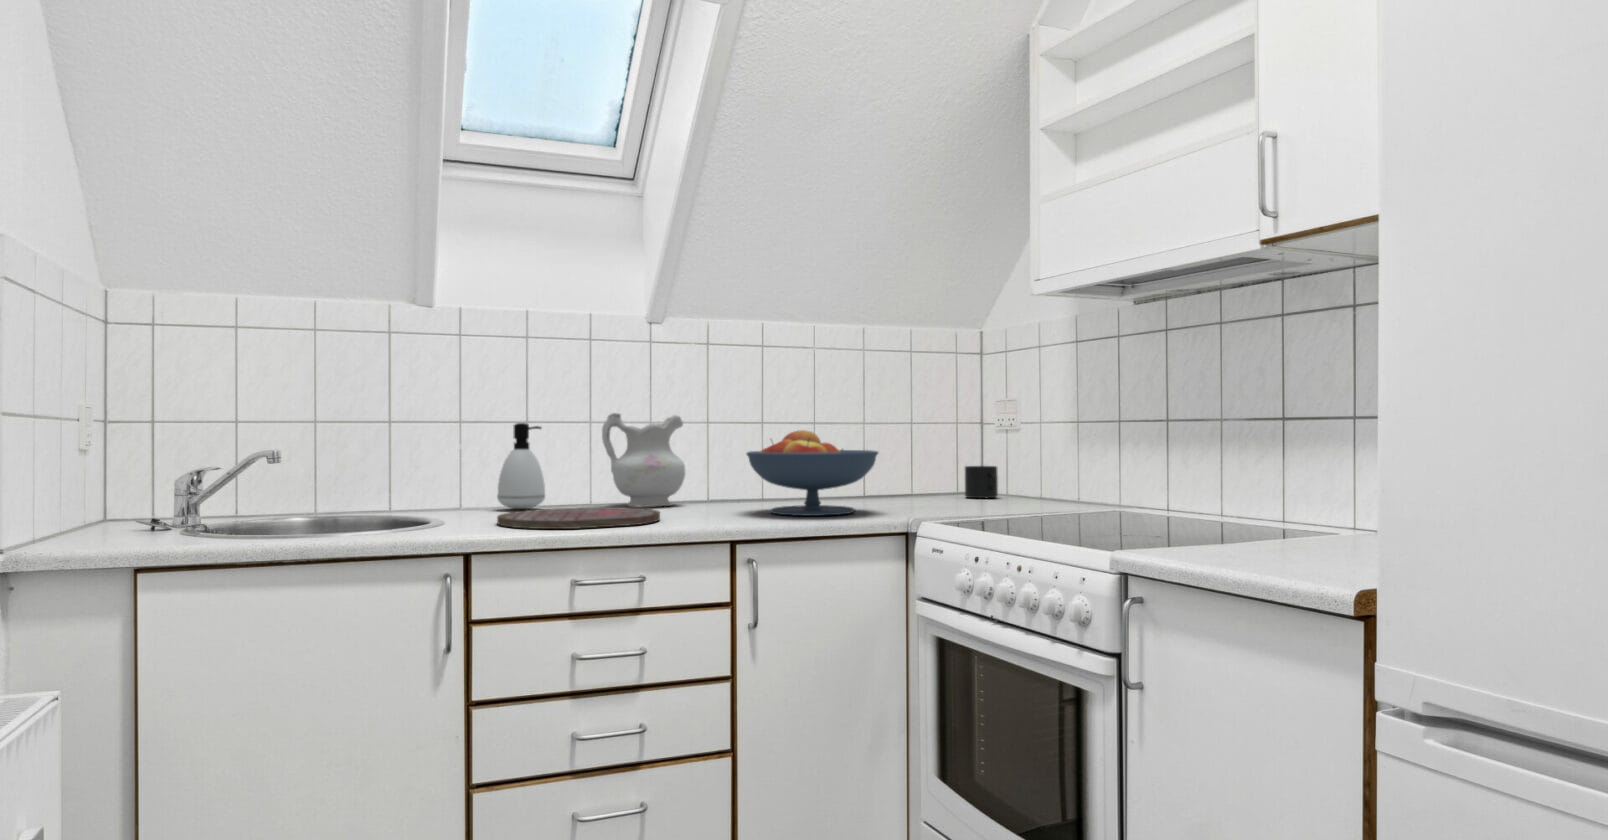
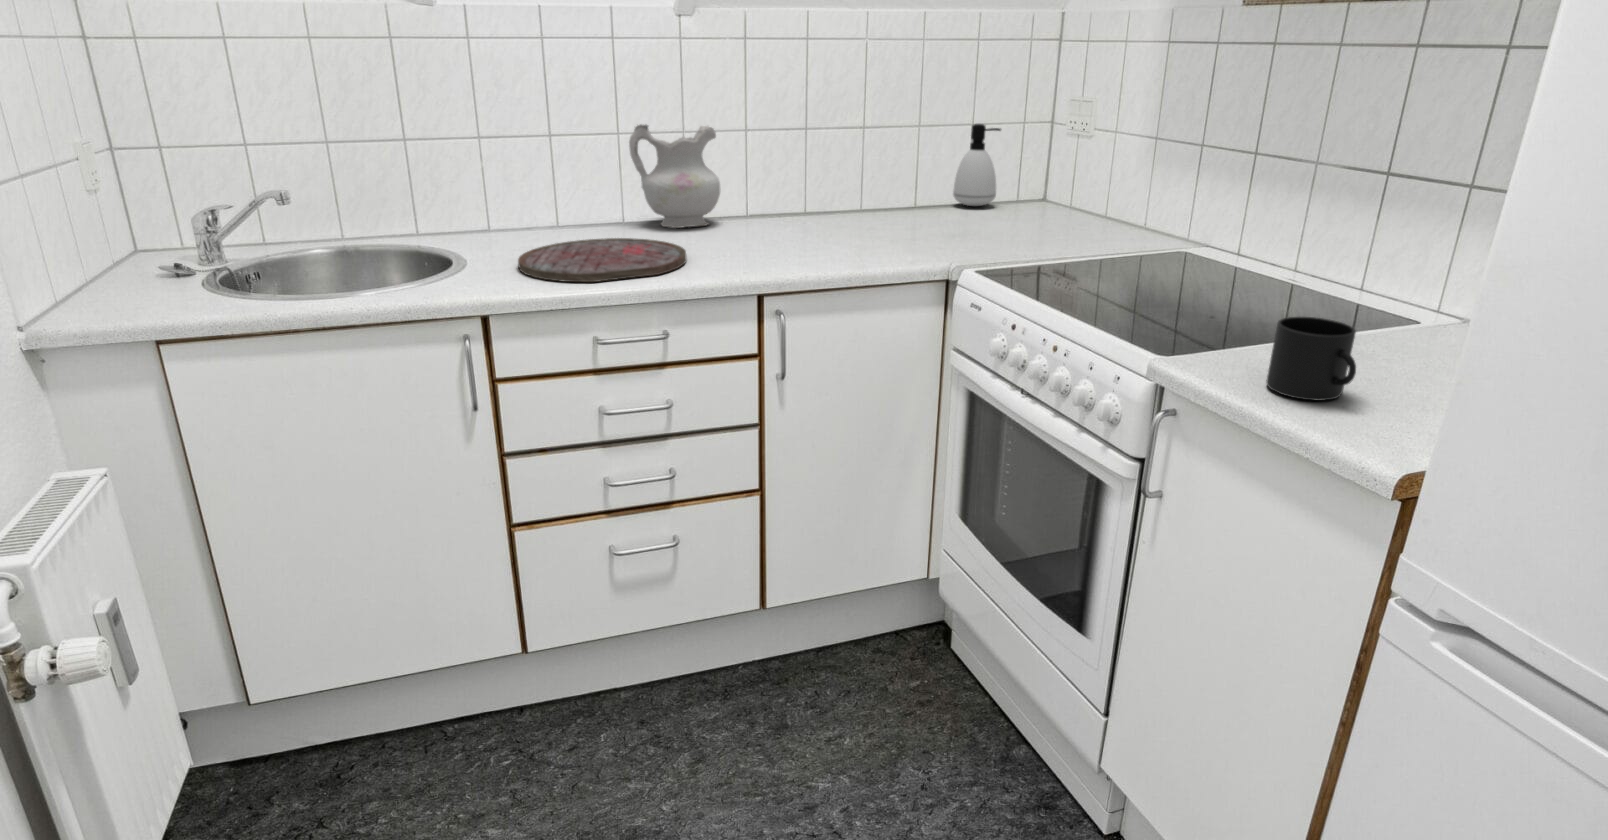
soap dispenser: present [497,423,545,509] -> present [953,124,1001,206]
fruit bowl: present [747,430,878,516] -> none [779,151,923,256]
mug: present [965,466,998,498] -> present [1266,317,1356,401]

